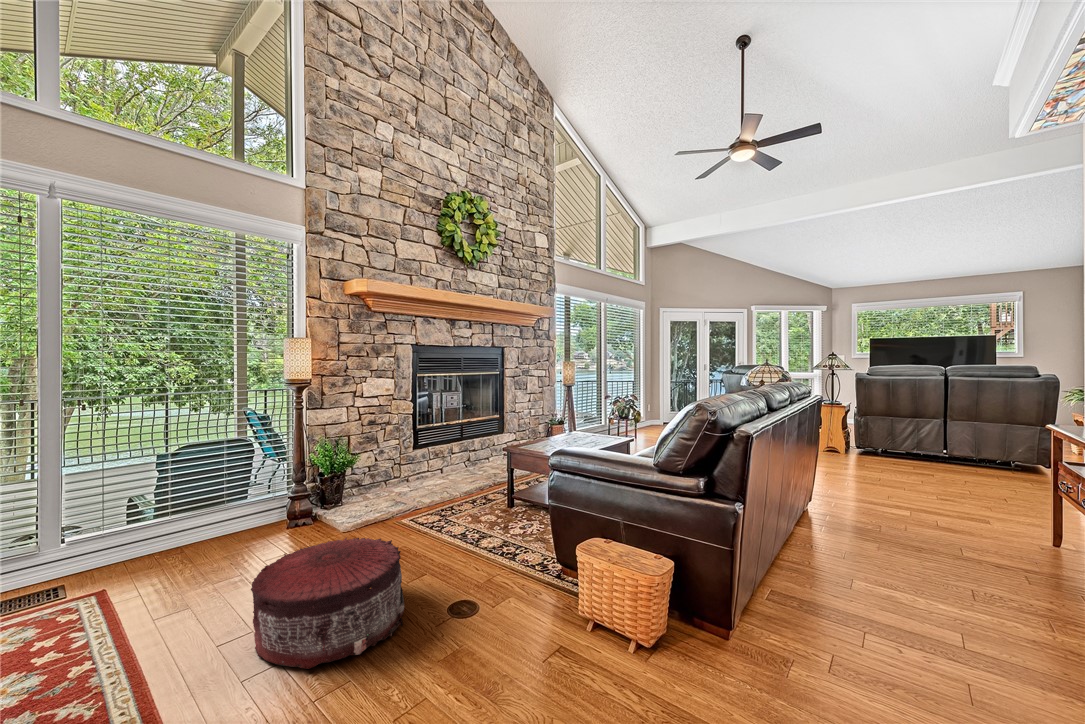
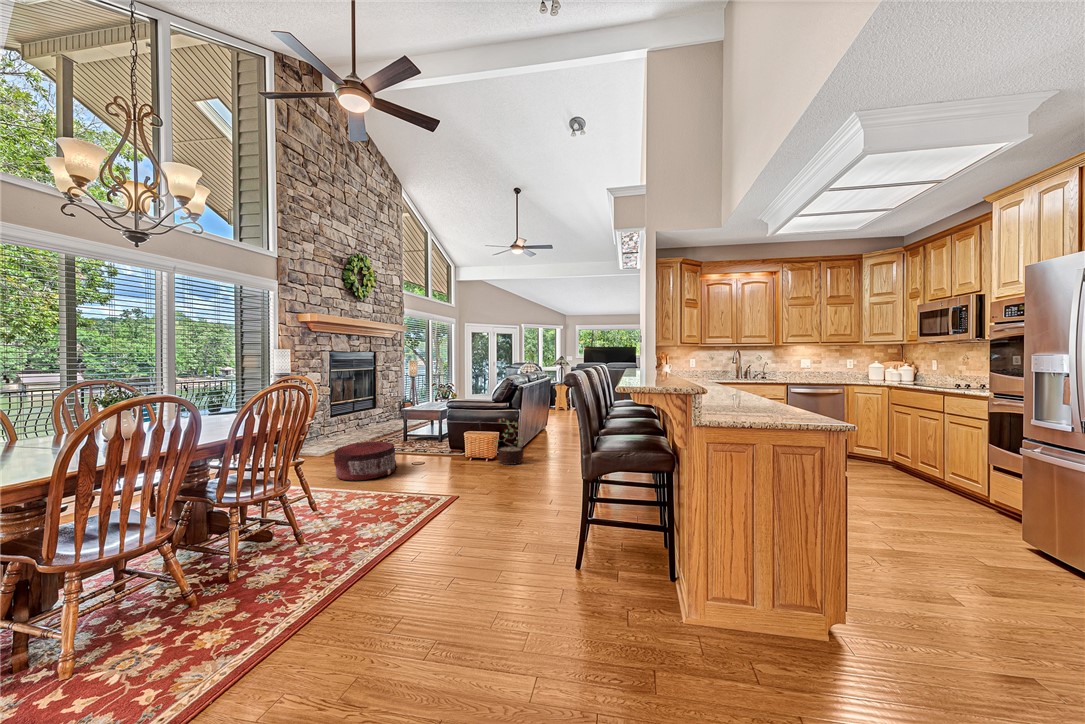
decorative plant: none [651,518,754,684] -> present [493,419,524,465]

